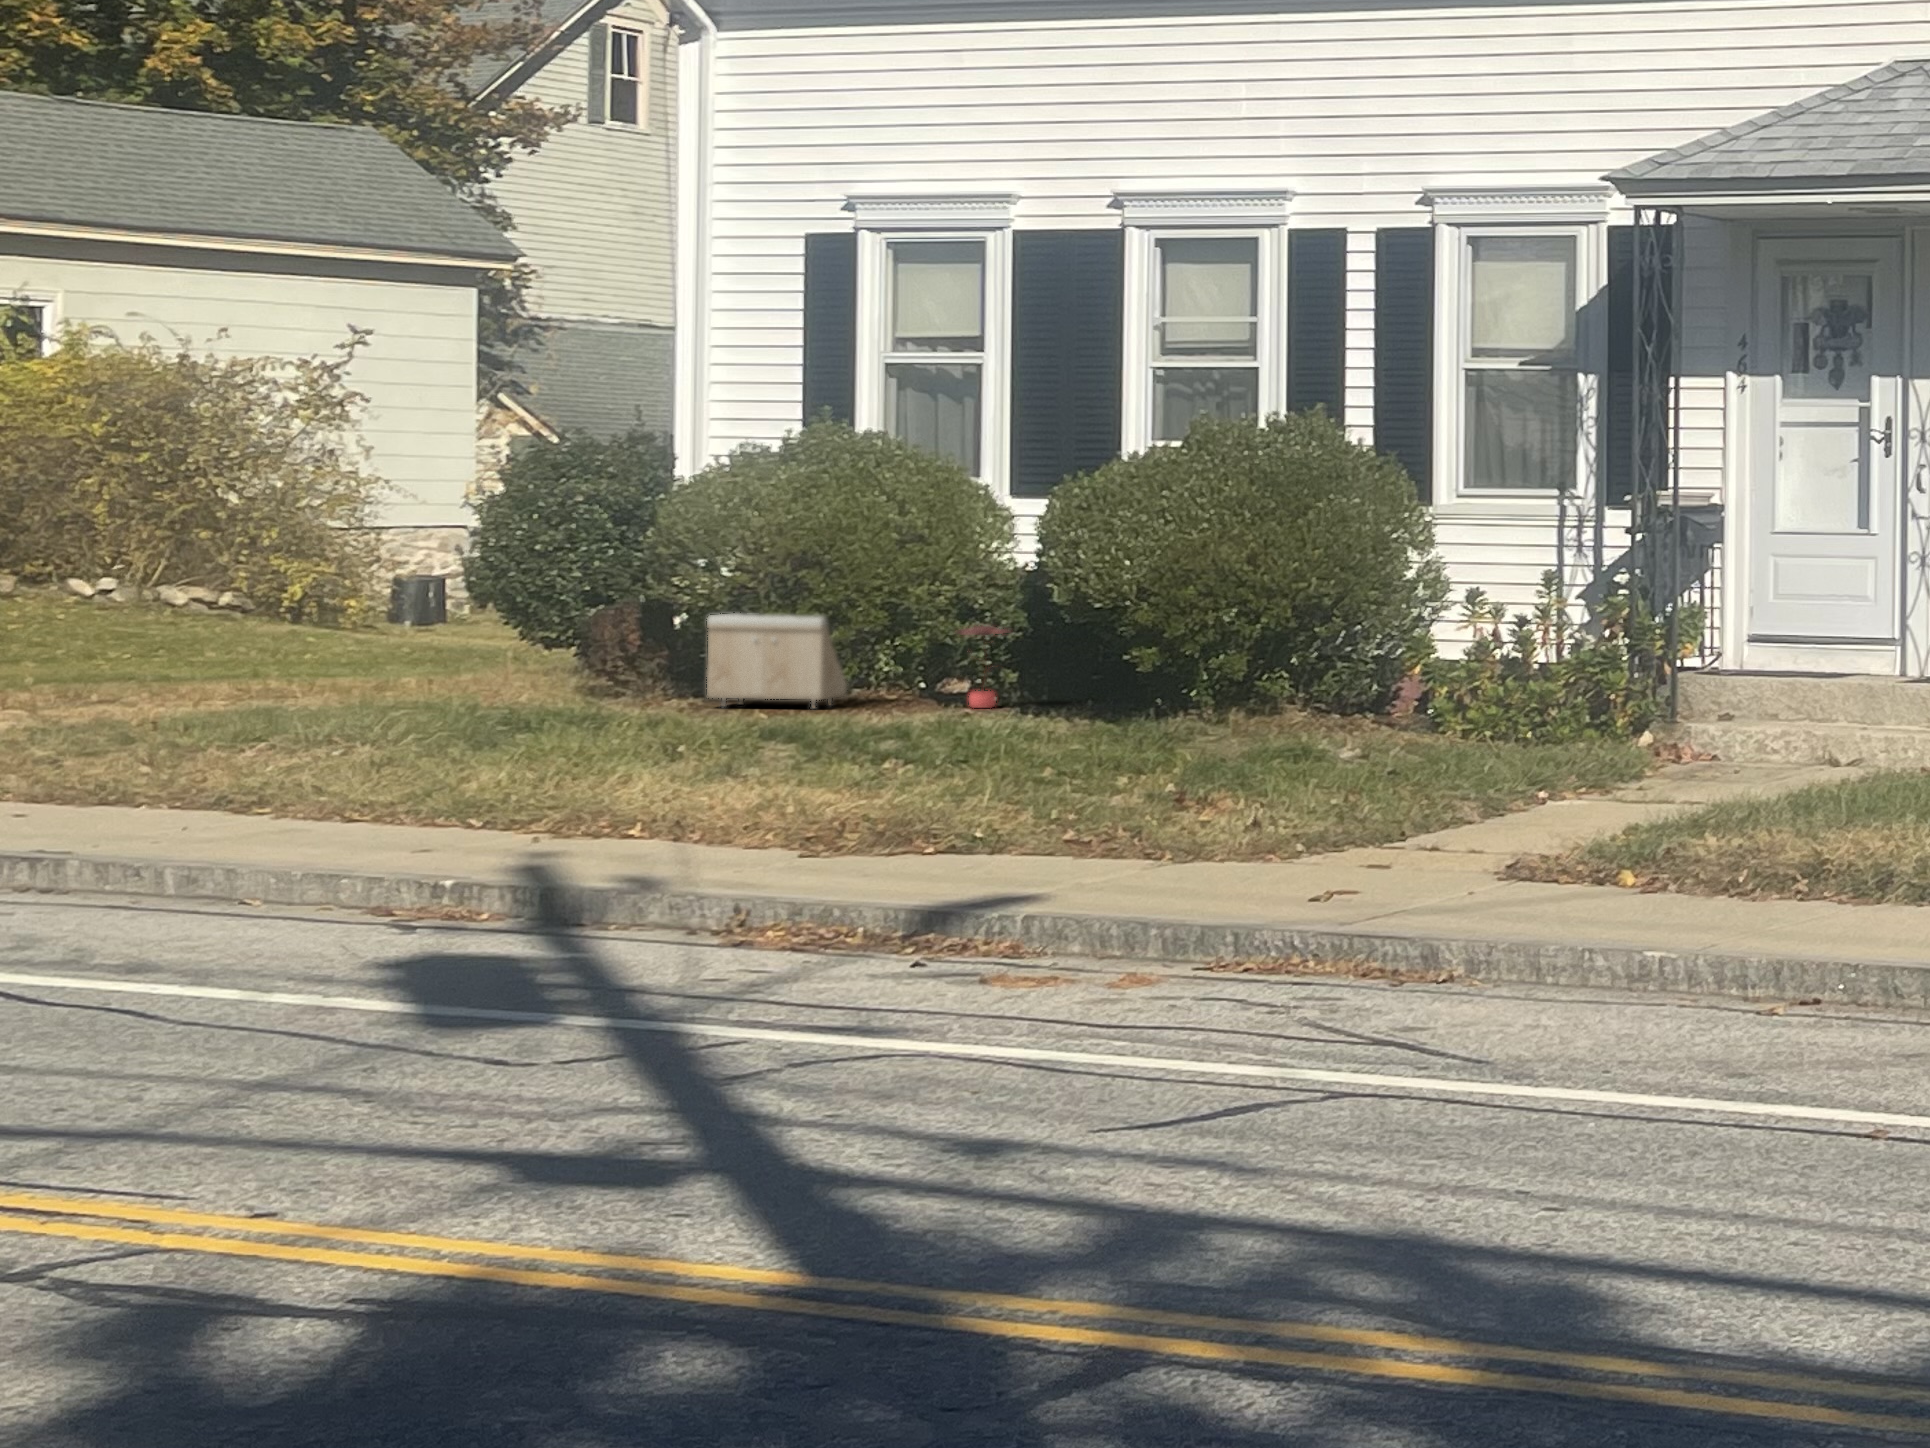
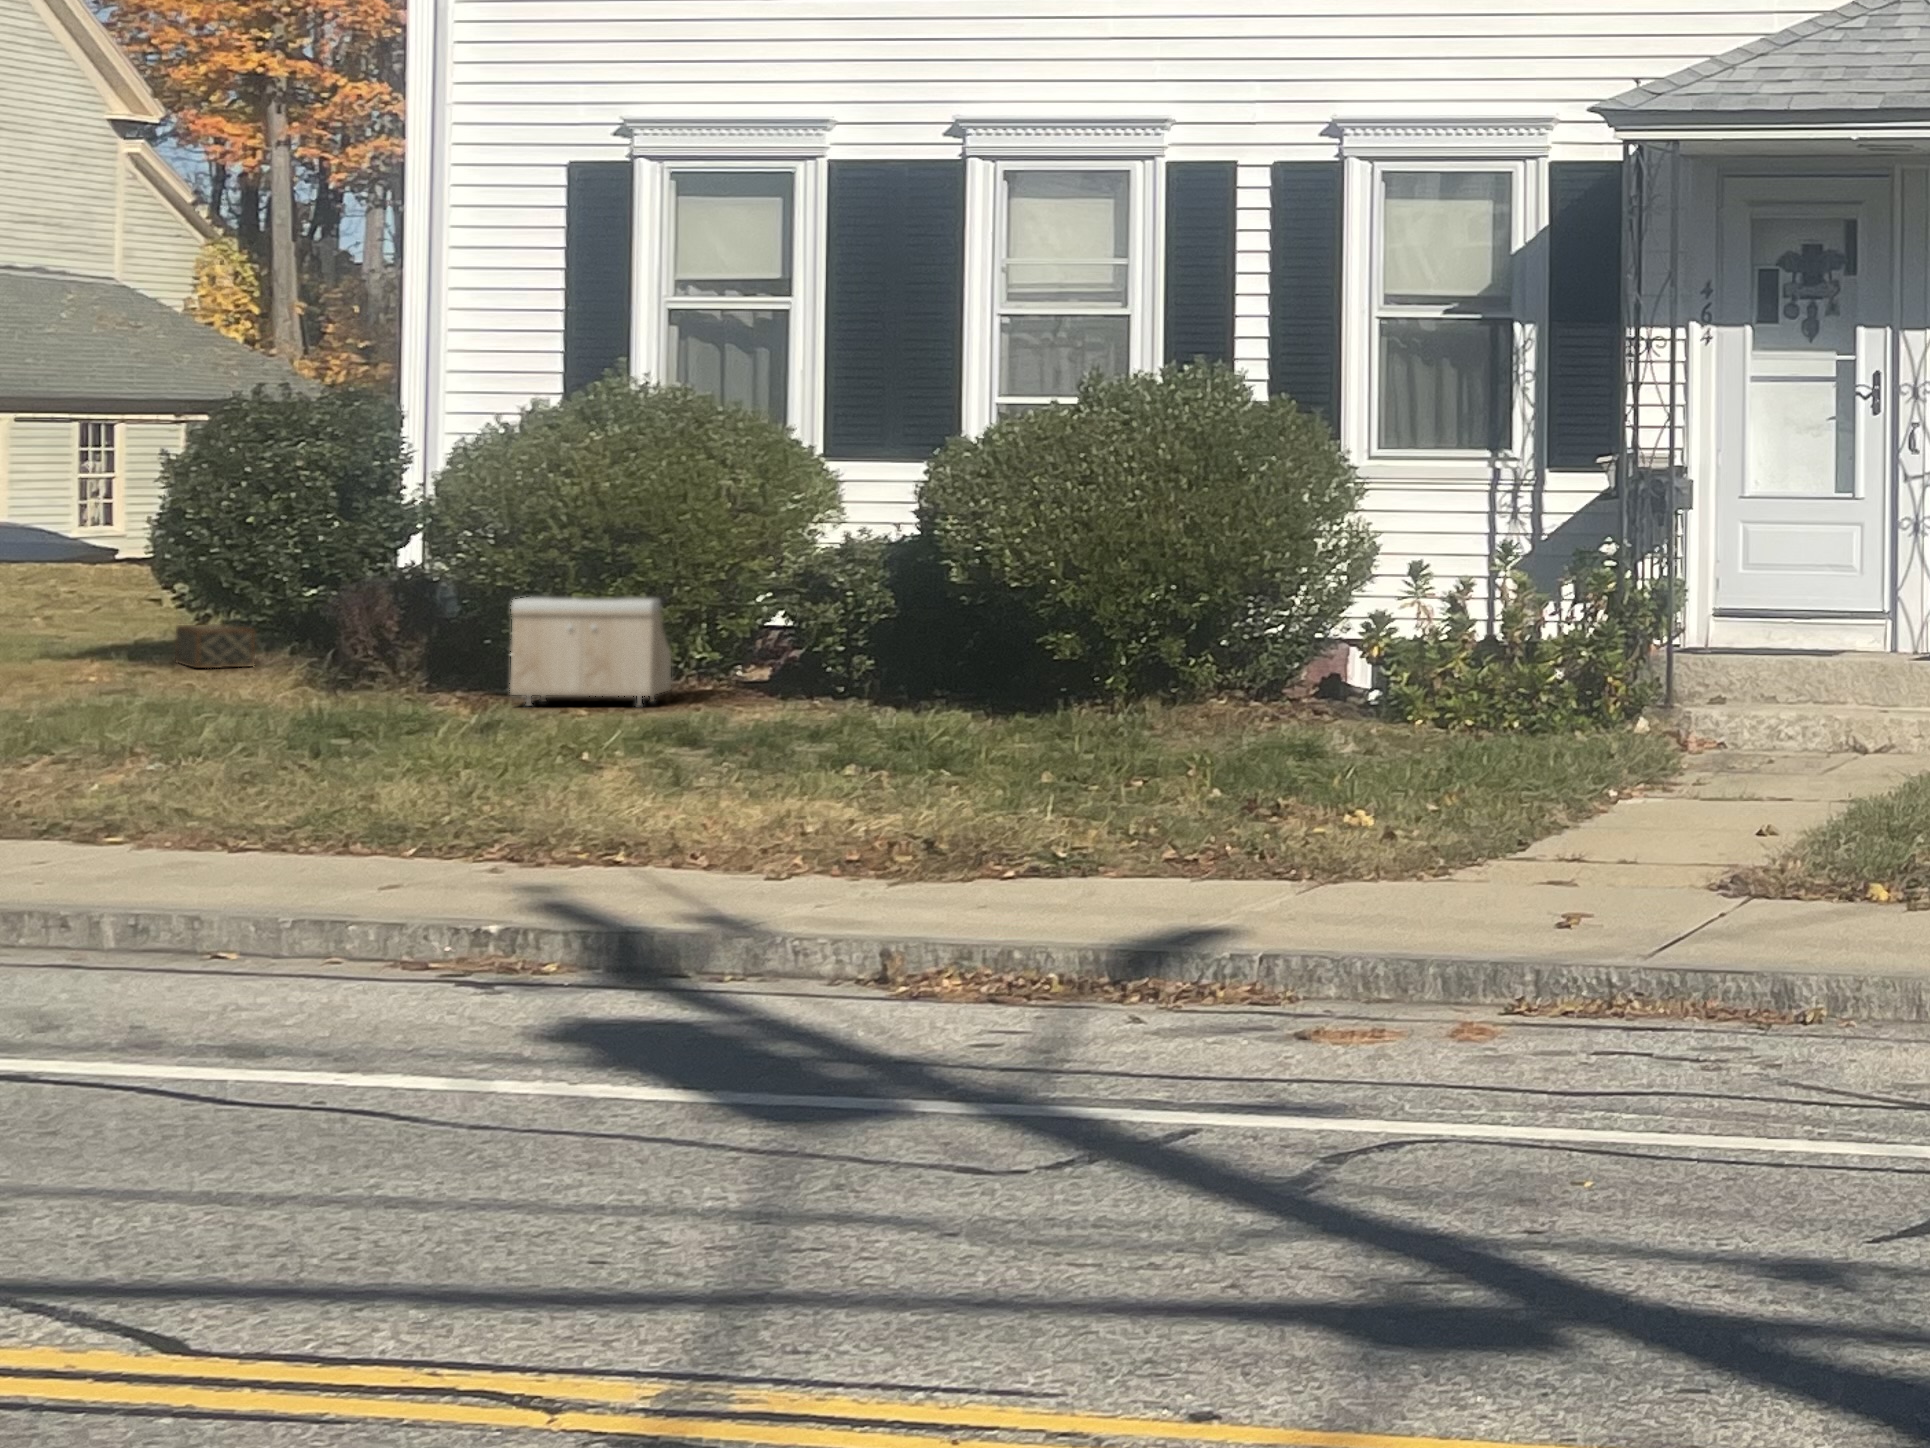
potted plant: present [957,626,1009,708] -> none [804,608,875,702]
woven basket: none [488,640,548,676] -> present [175,624,256,668]

